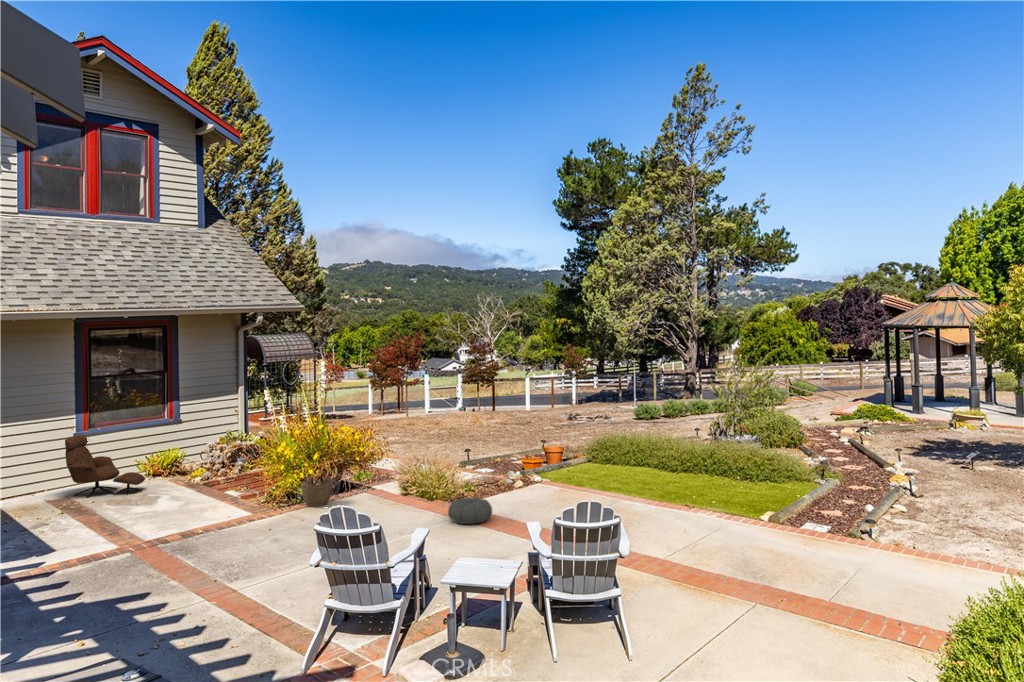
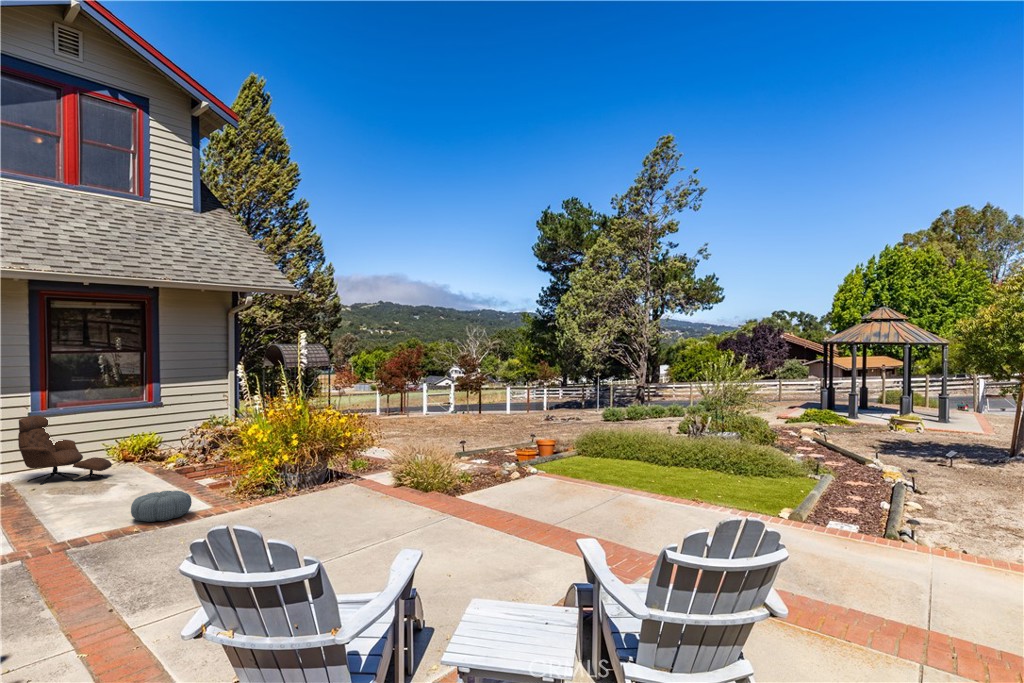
woven basket: present [301,473,332,507] -> none [284,457,319,497]
pouf: present [448,498,492,524] -> present [131,491,192,522]

